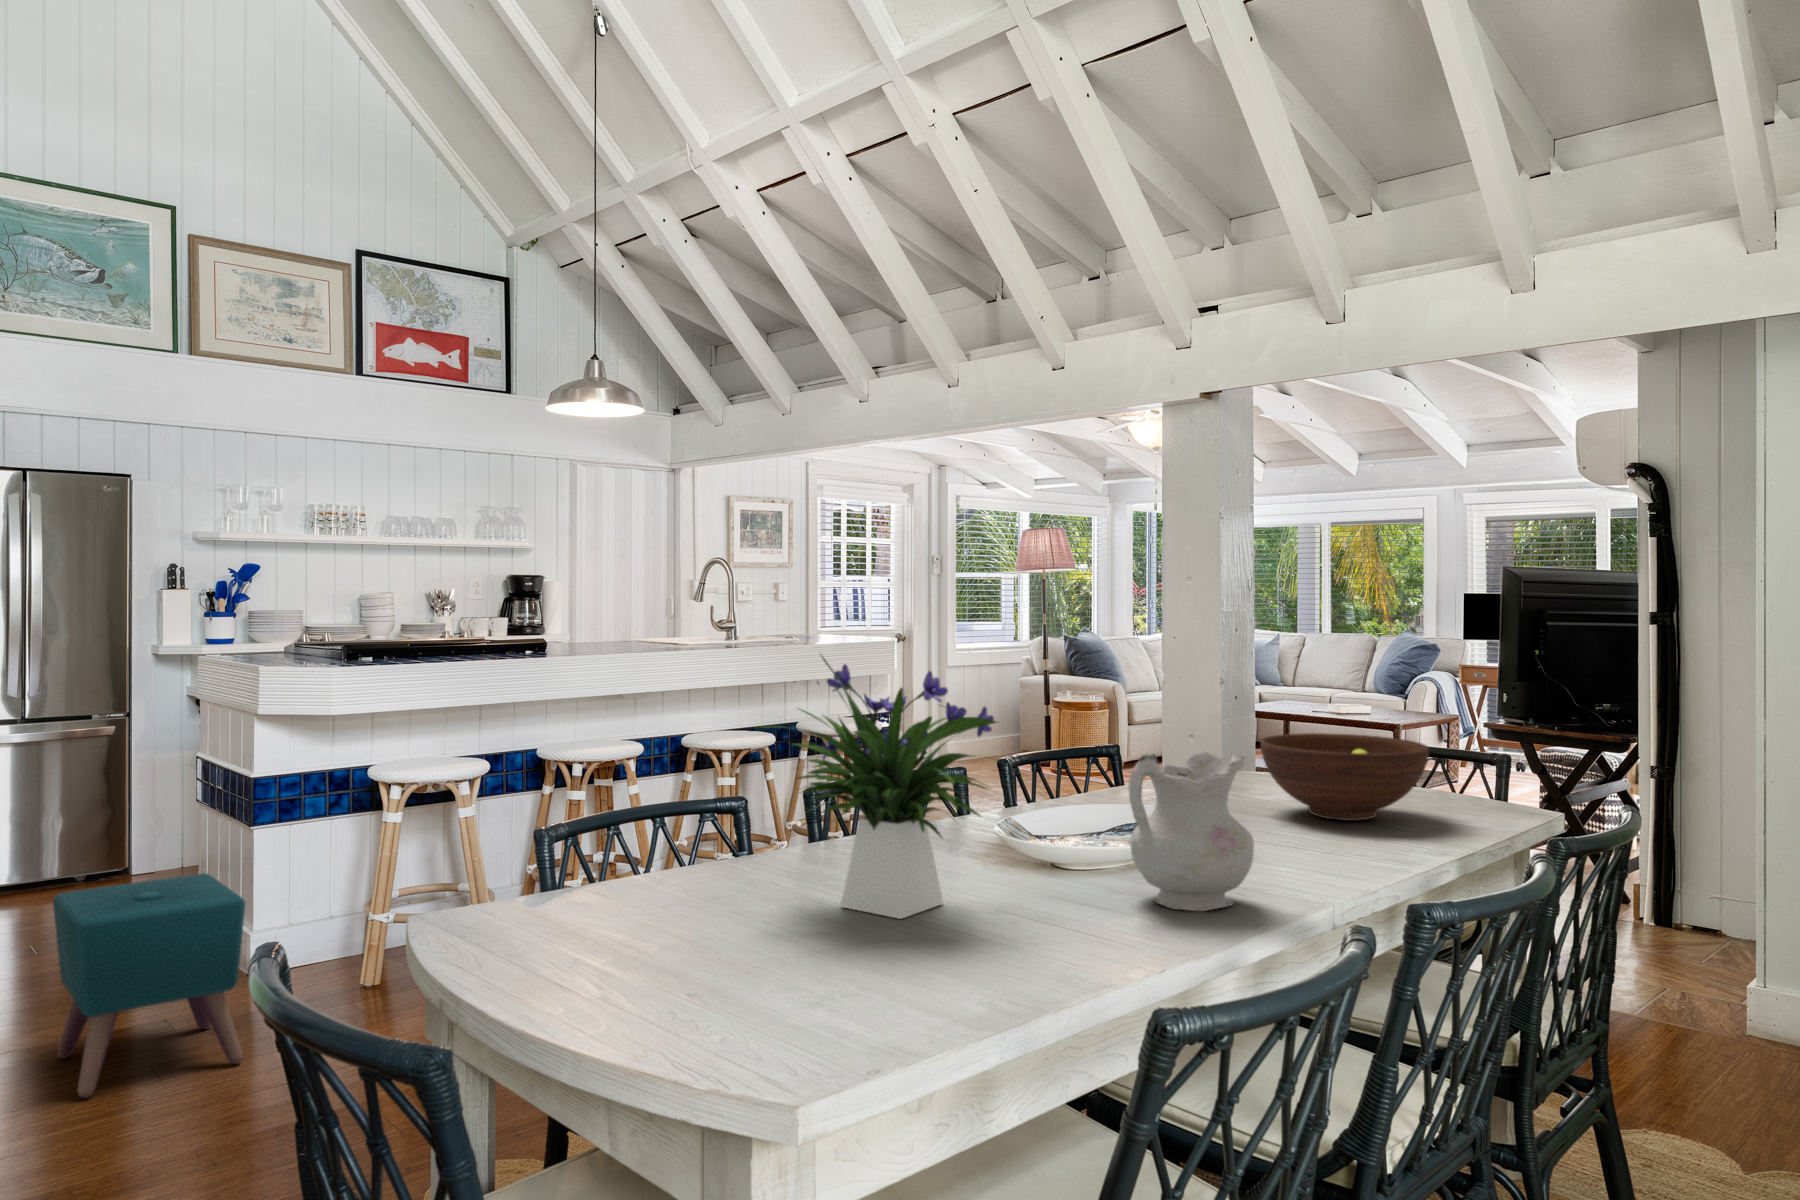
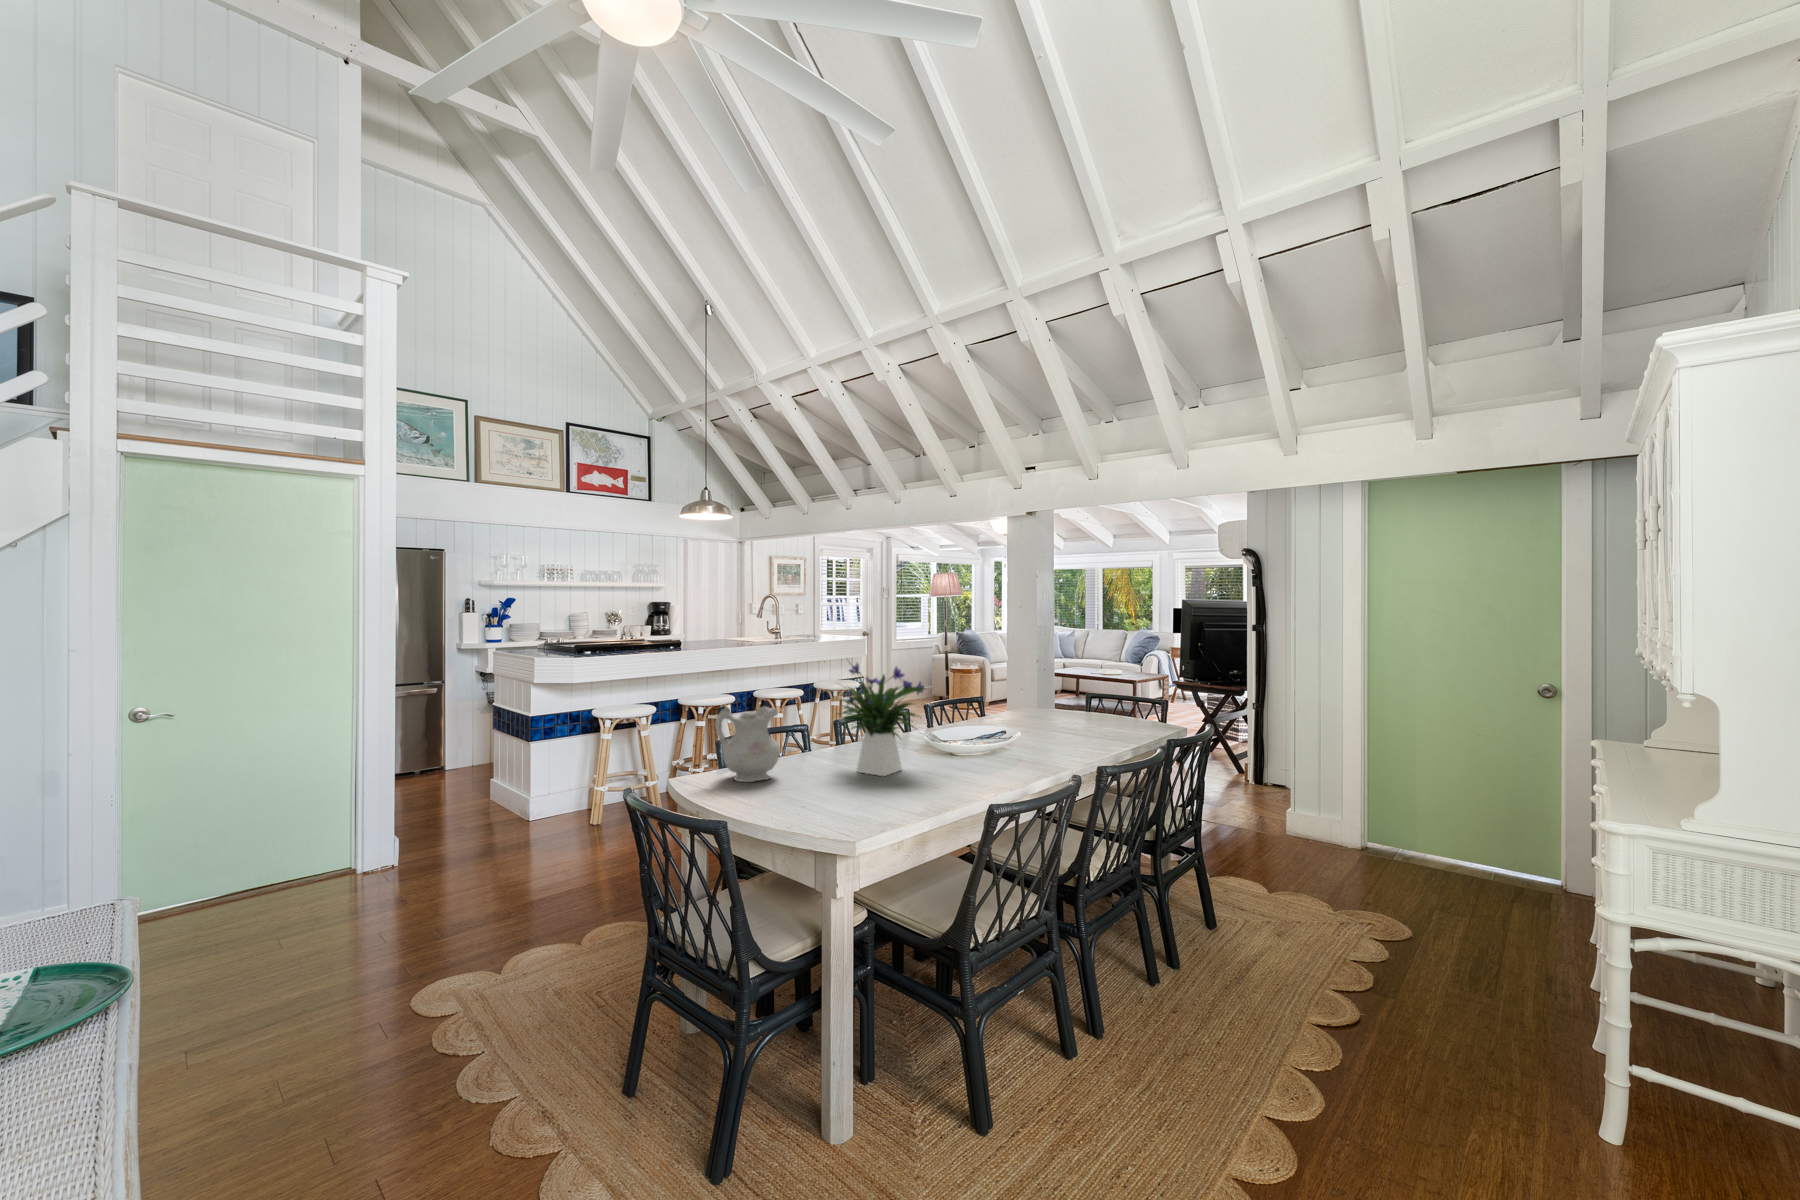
fruit bowl: present [1260,733,1429,821] -> none [1049,690,1127,731]
ceramic pitcher: present [1128,752,1254,911] -> present [715,707,780,782]
ottoman: present [53,873,245,1098] -> none [438,766,540,880]

